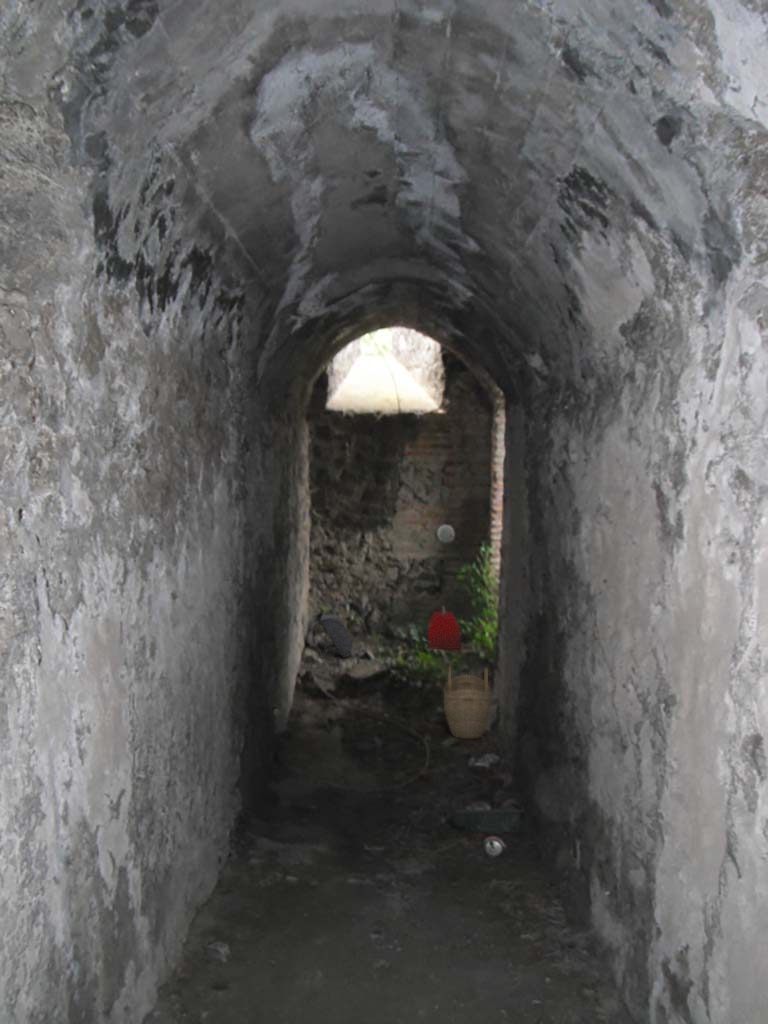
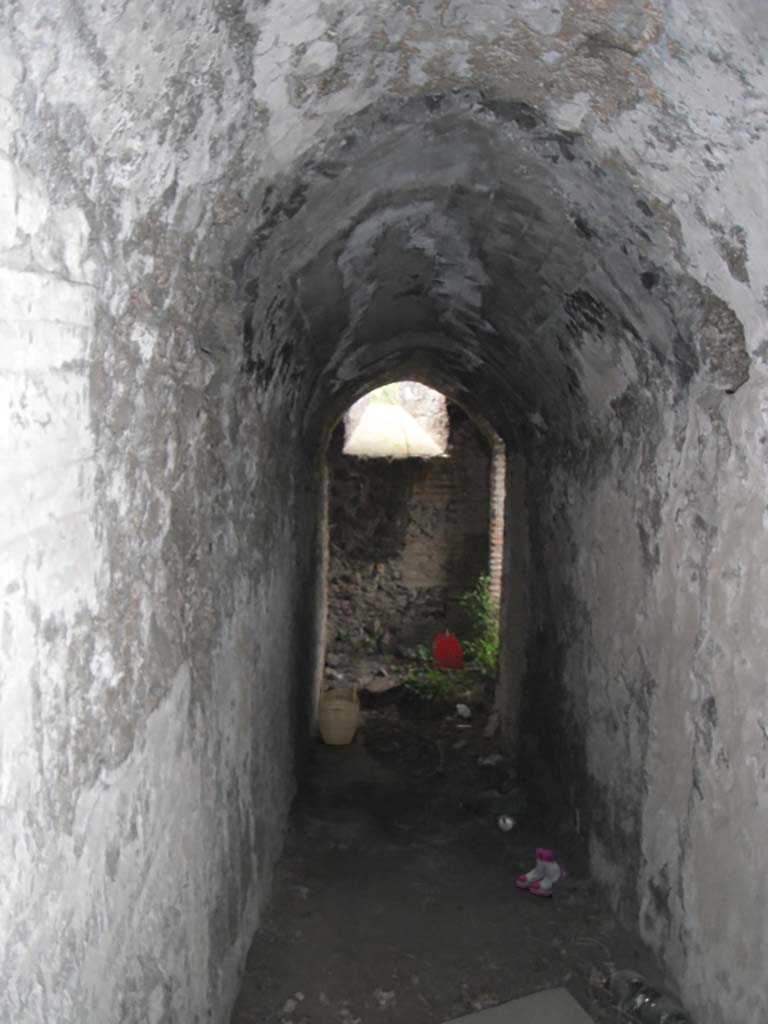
backpack: present [311,614,353,658] -> none [330,636,367,675]
woven basket: present [444,668,491,739] -> present [317,682,360,746]
boots: none [505,882,566,942] -> present [517,848,565,896]

